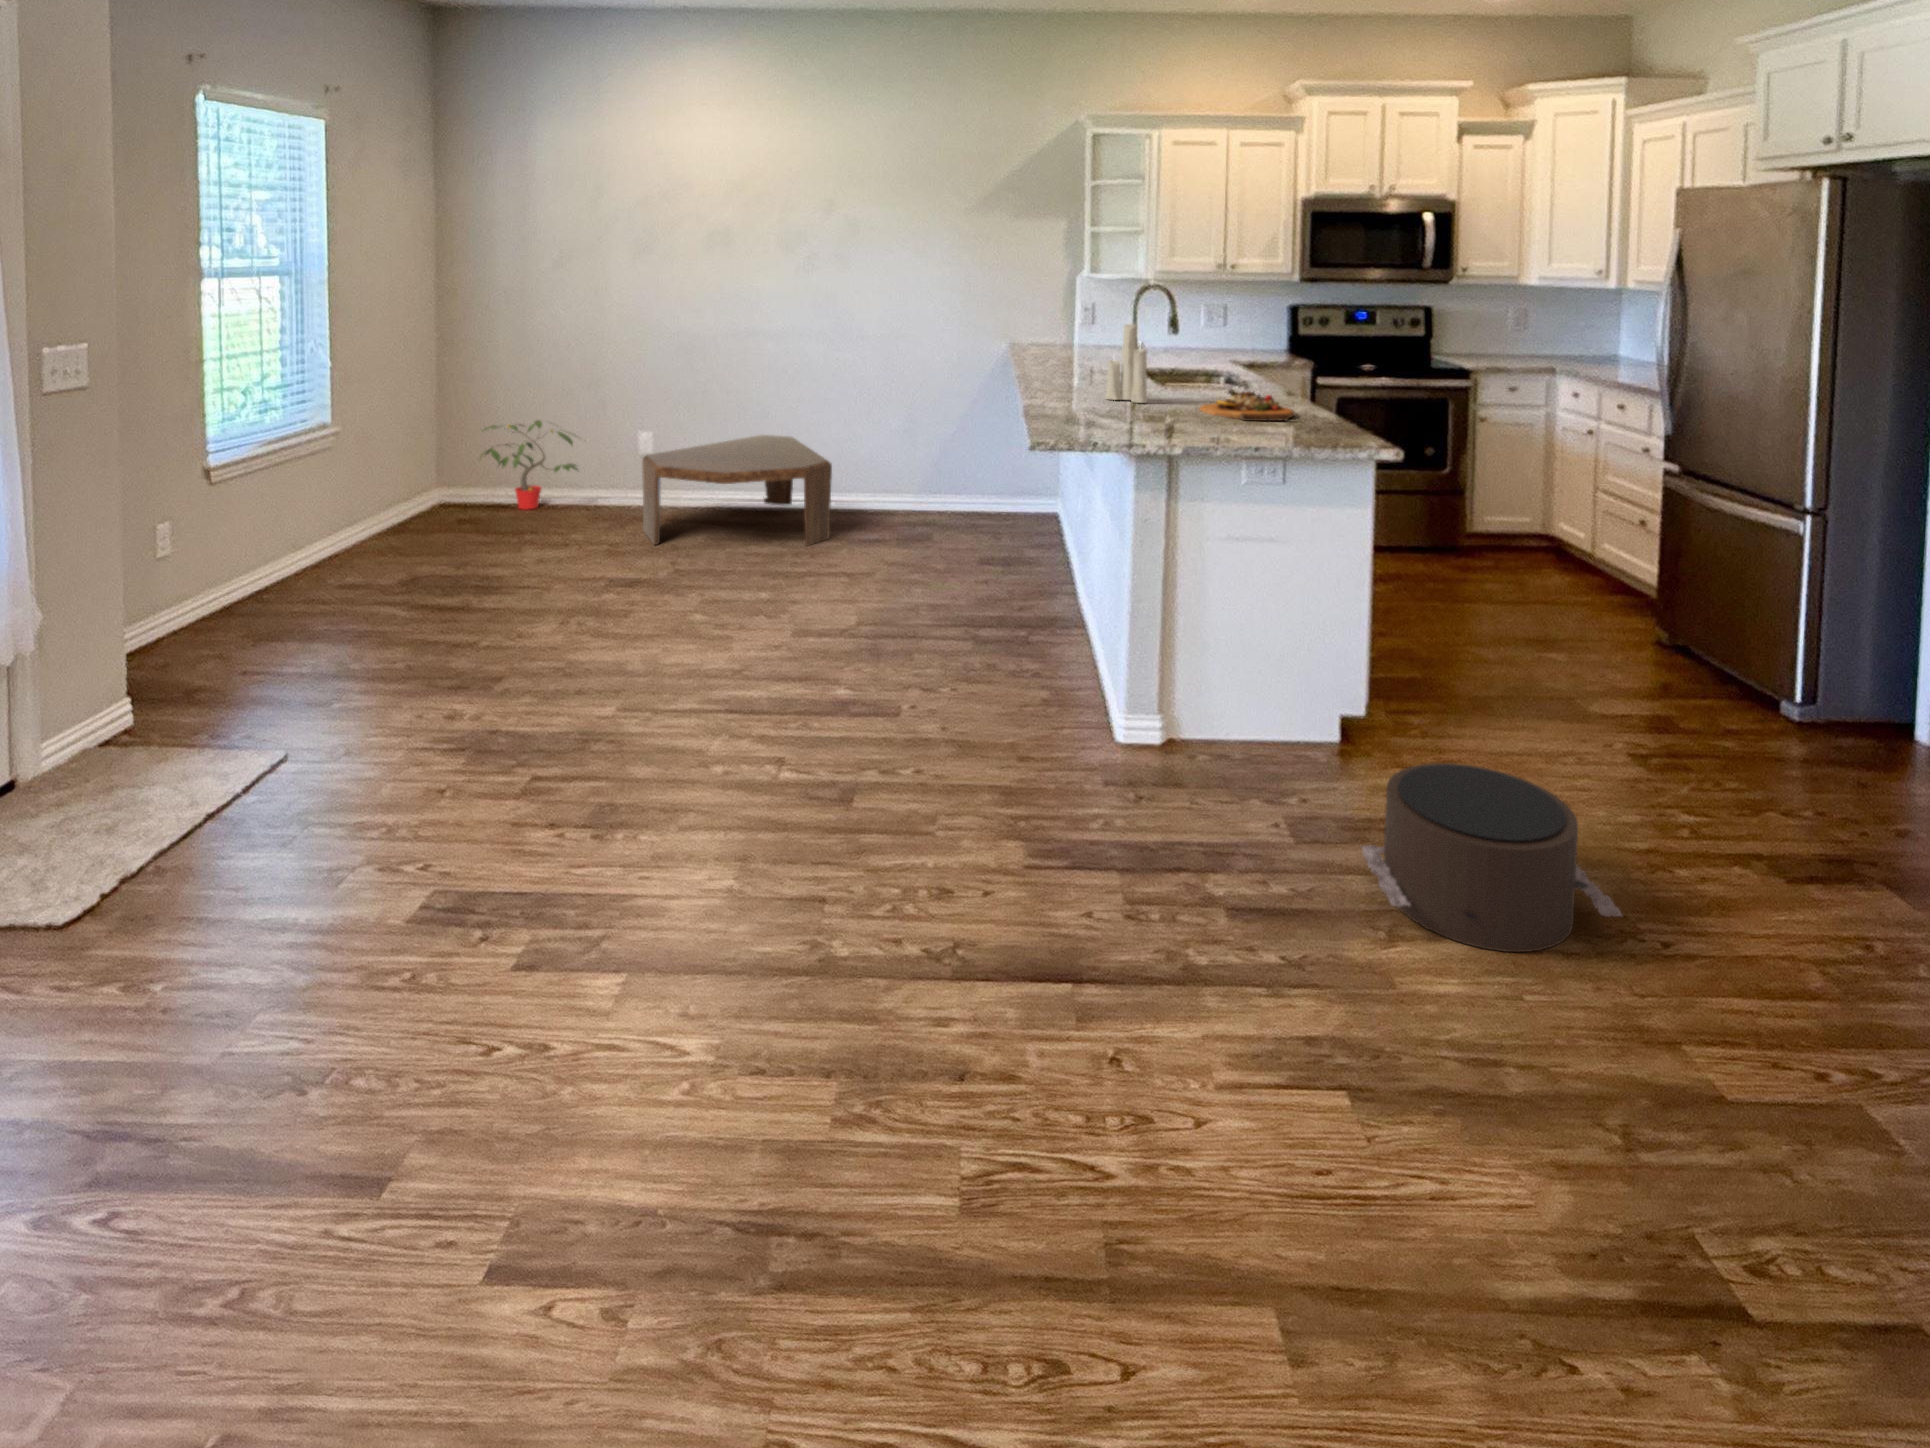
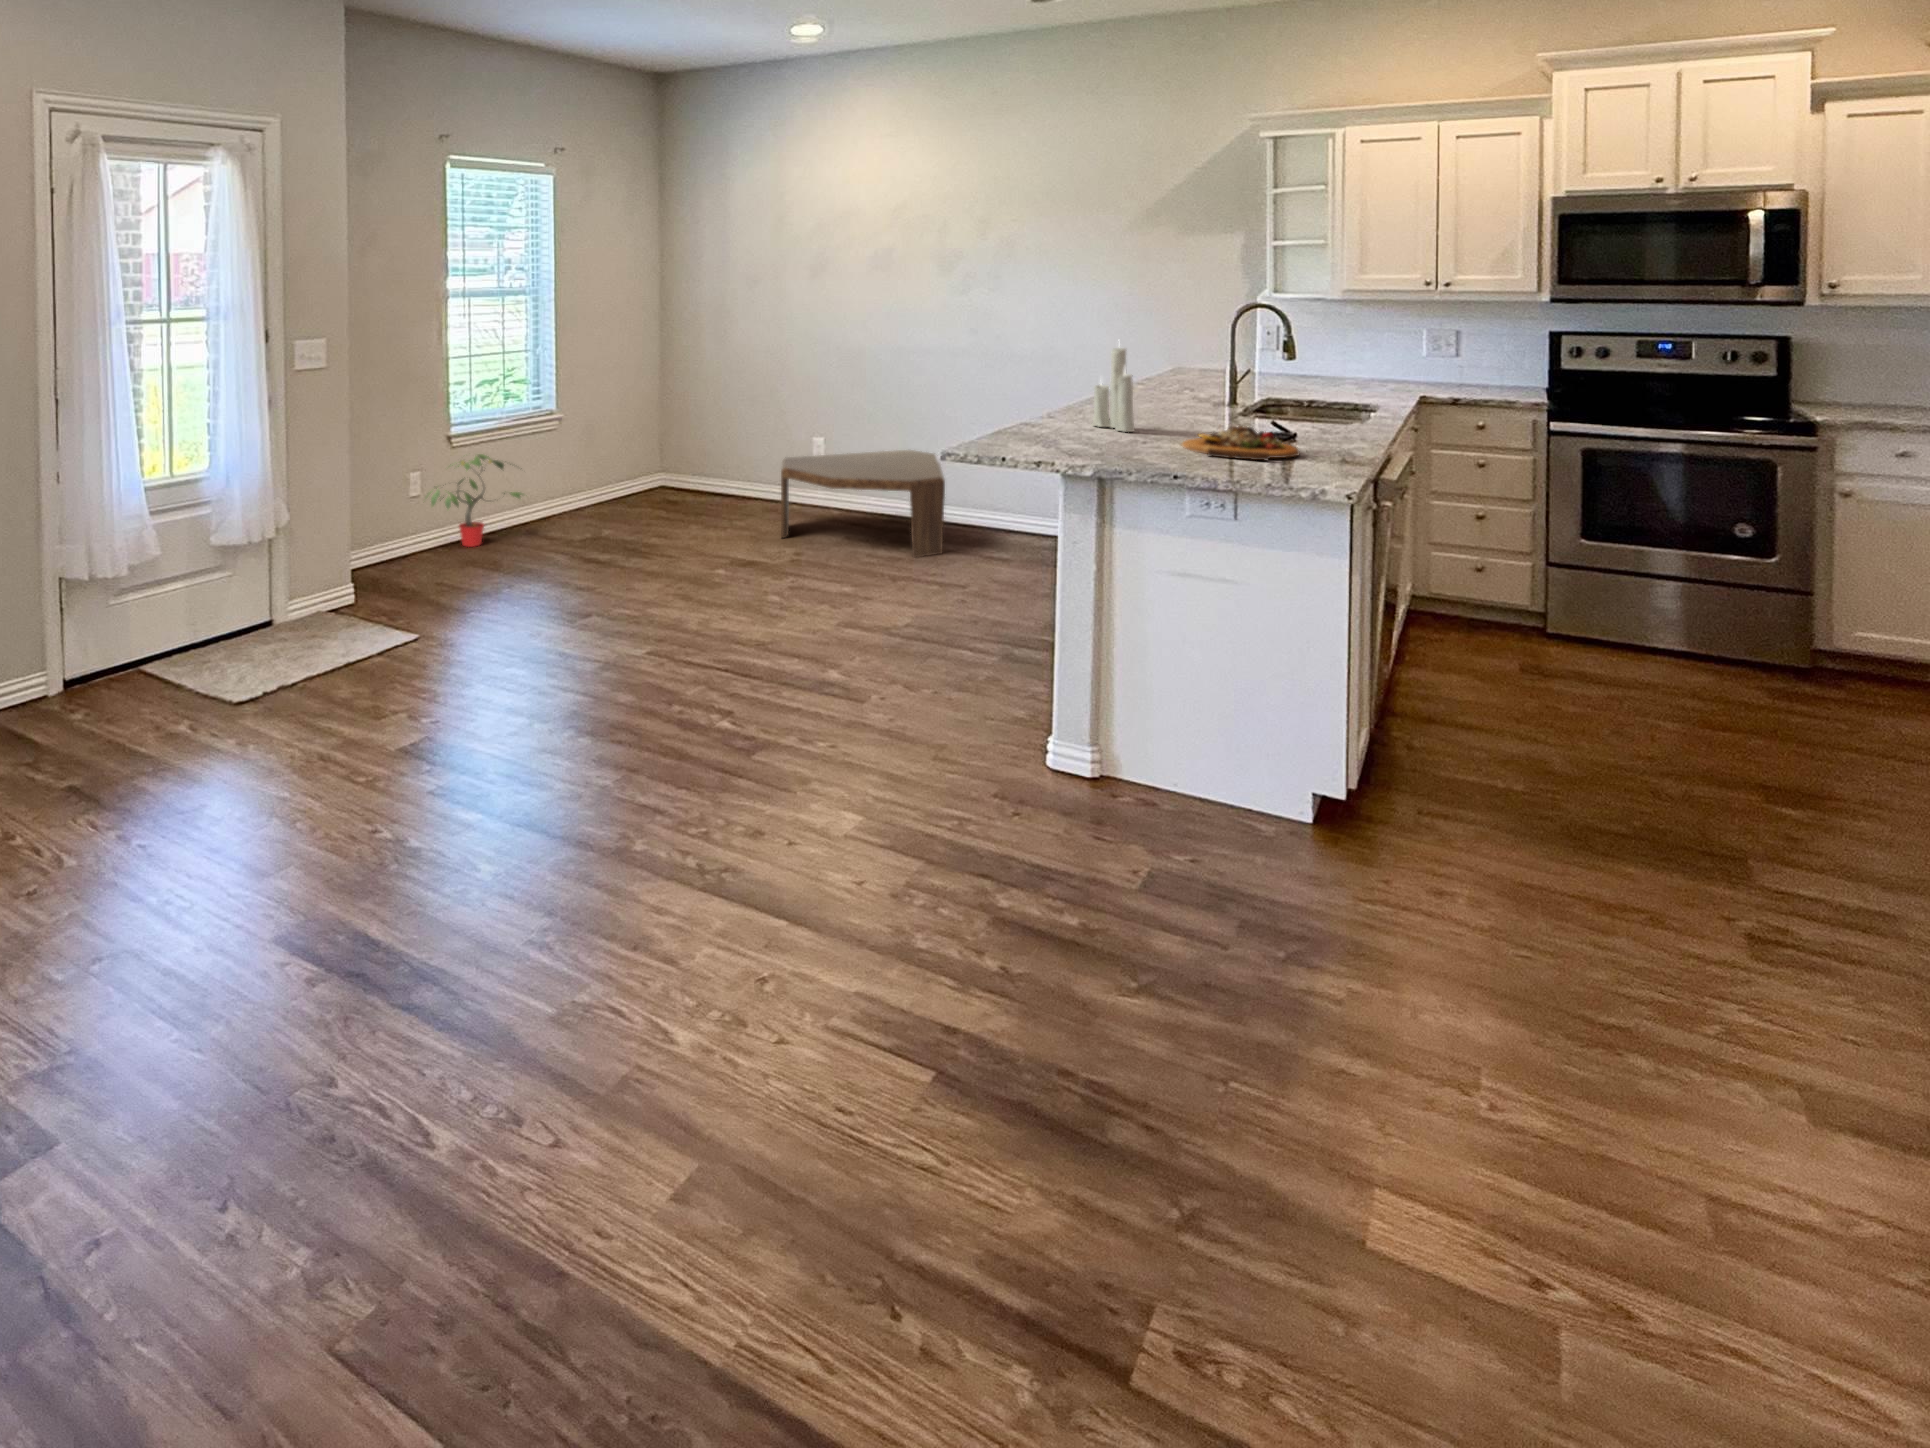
potted plant: present [481,420,577,510] -> present [427,454,522,547]
pouf: present [1362,763,1622,952] -> none [1134,847,1434,1075]

